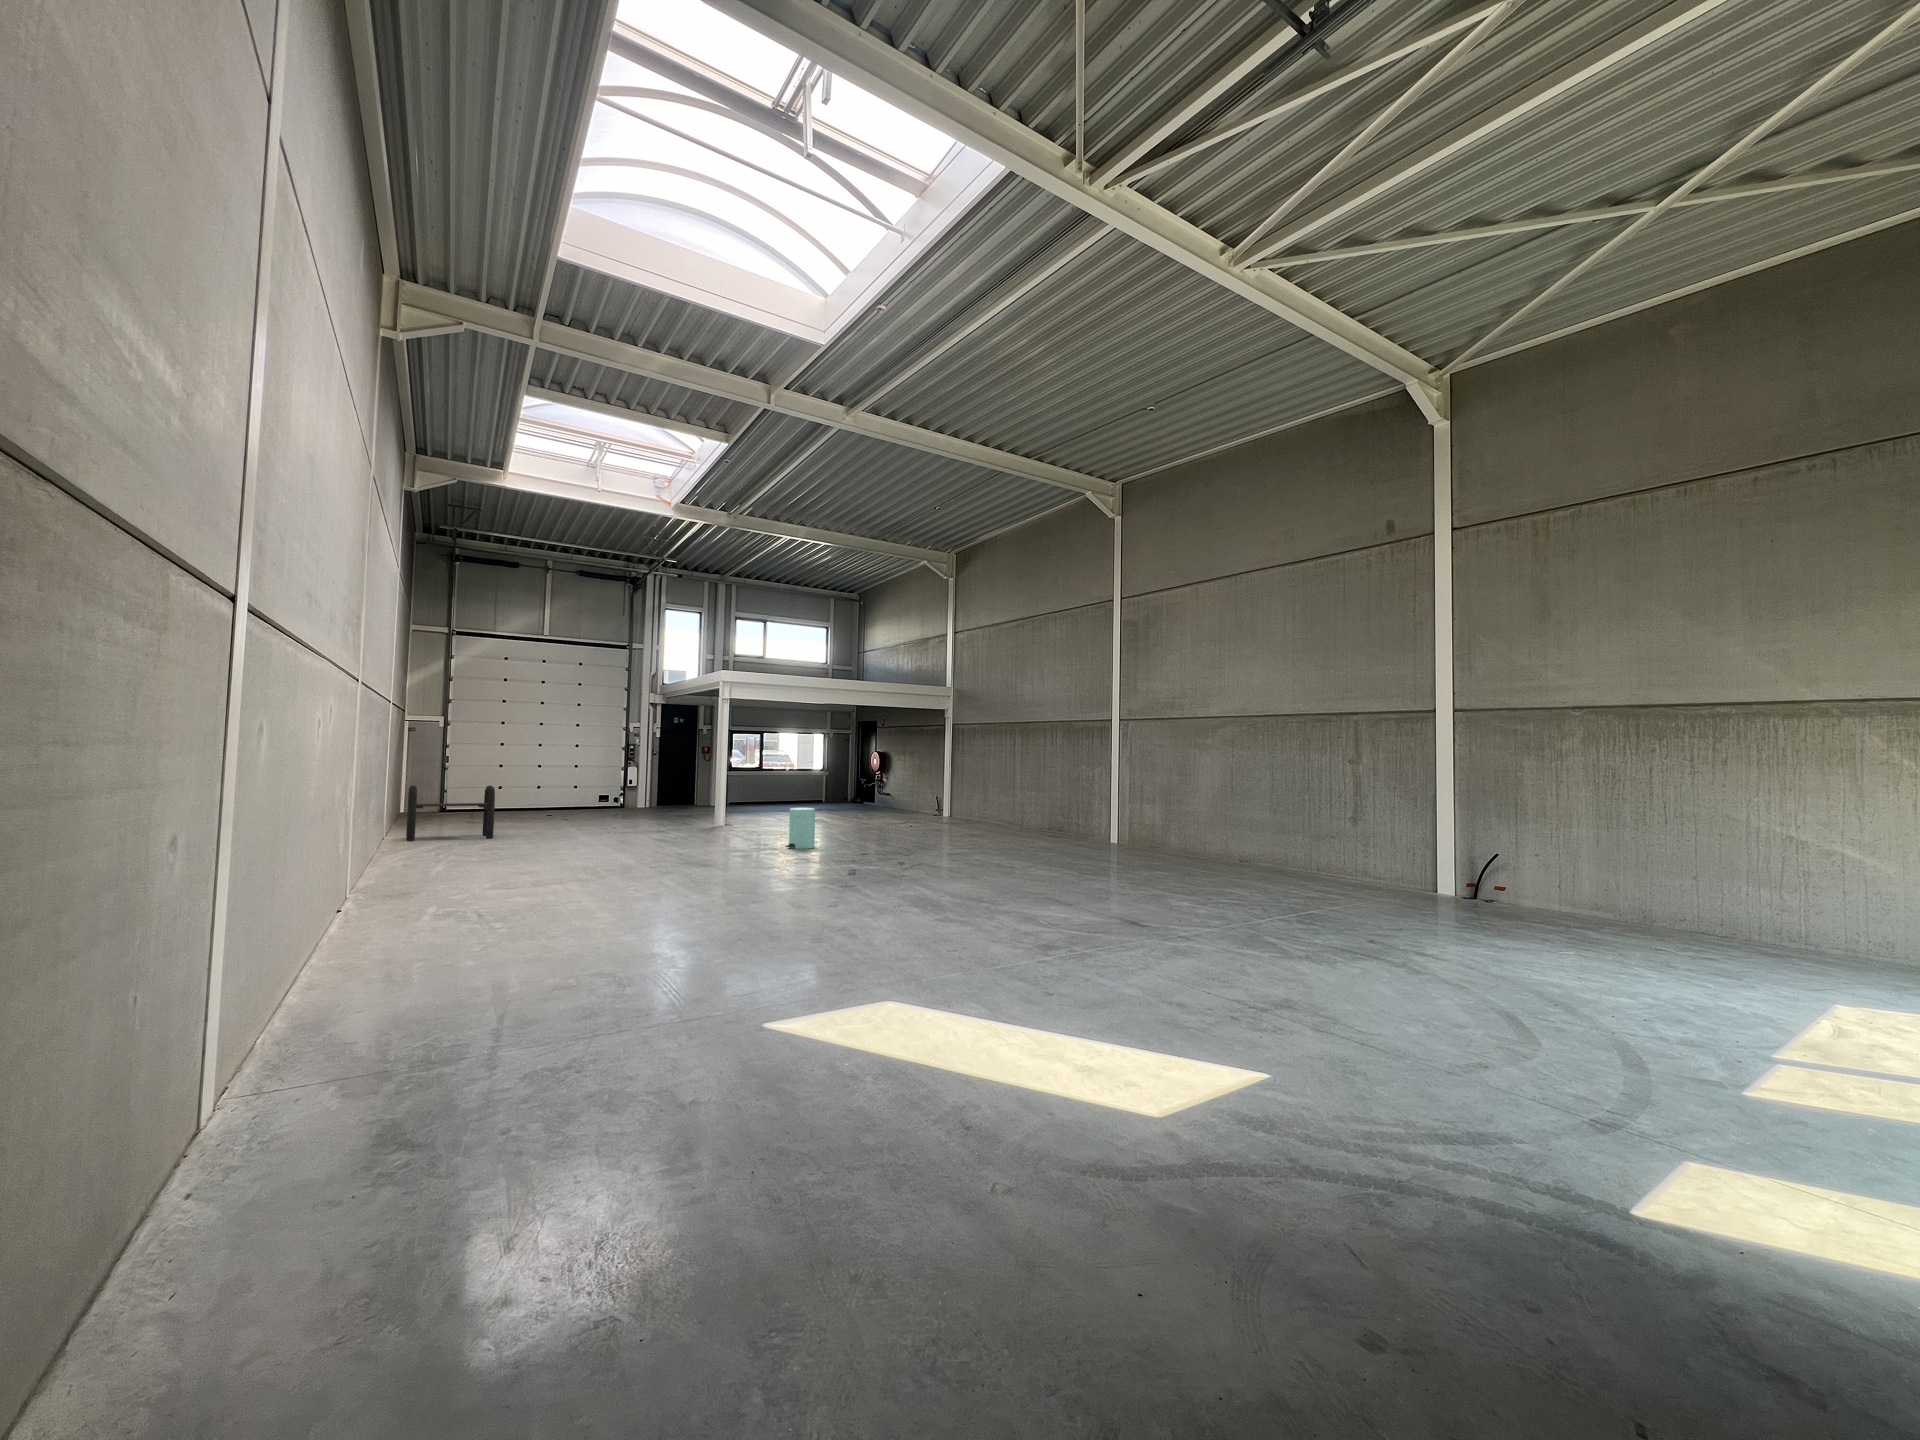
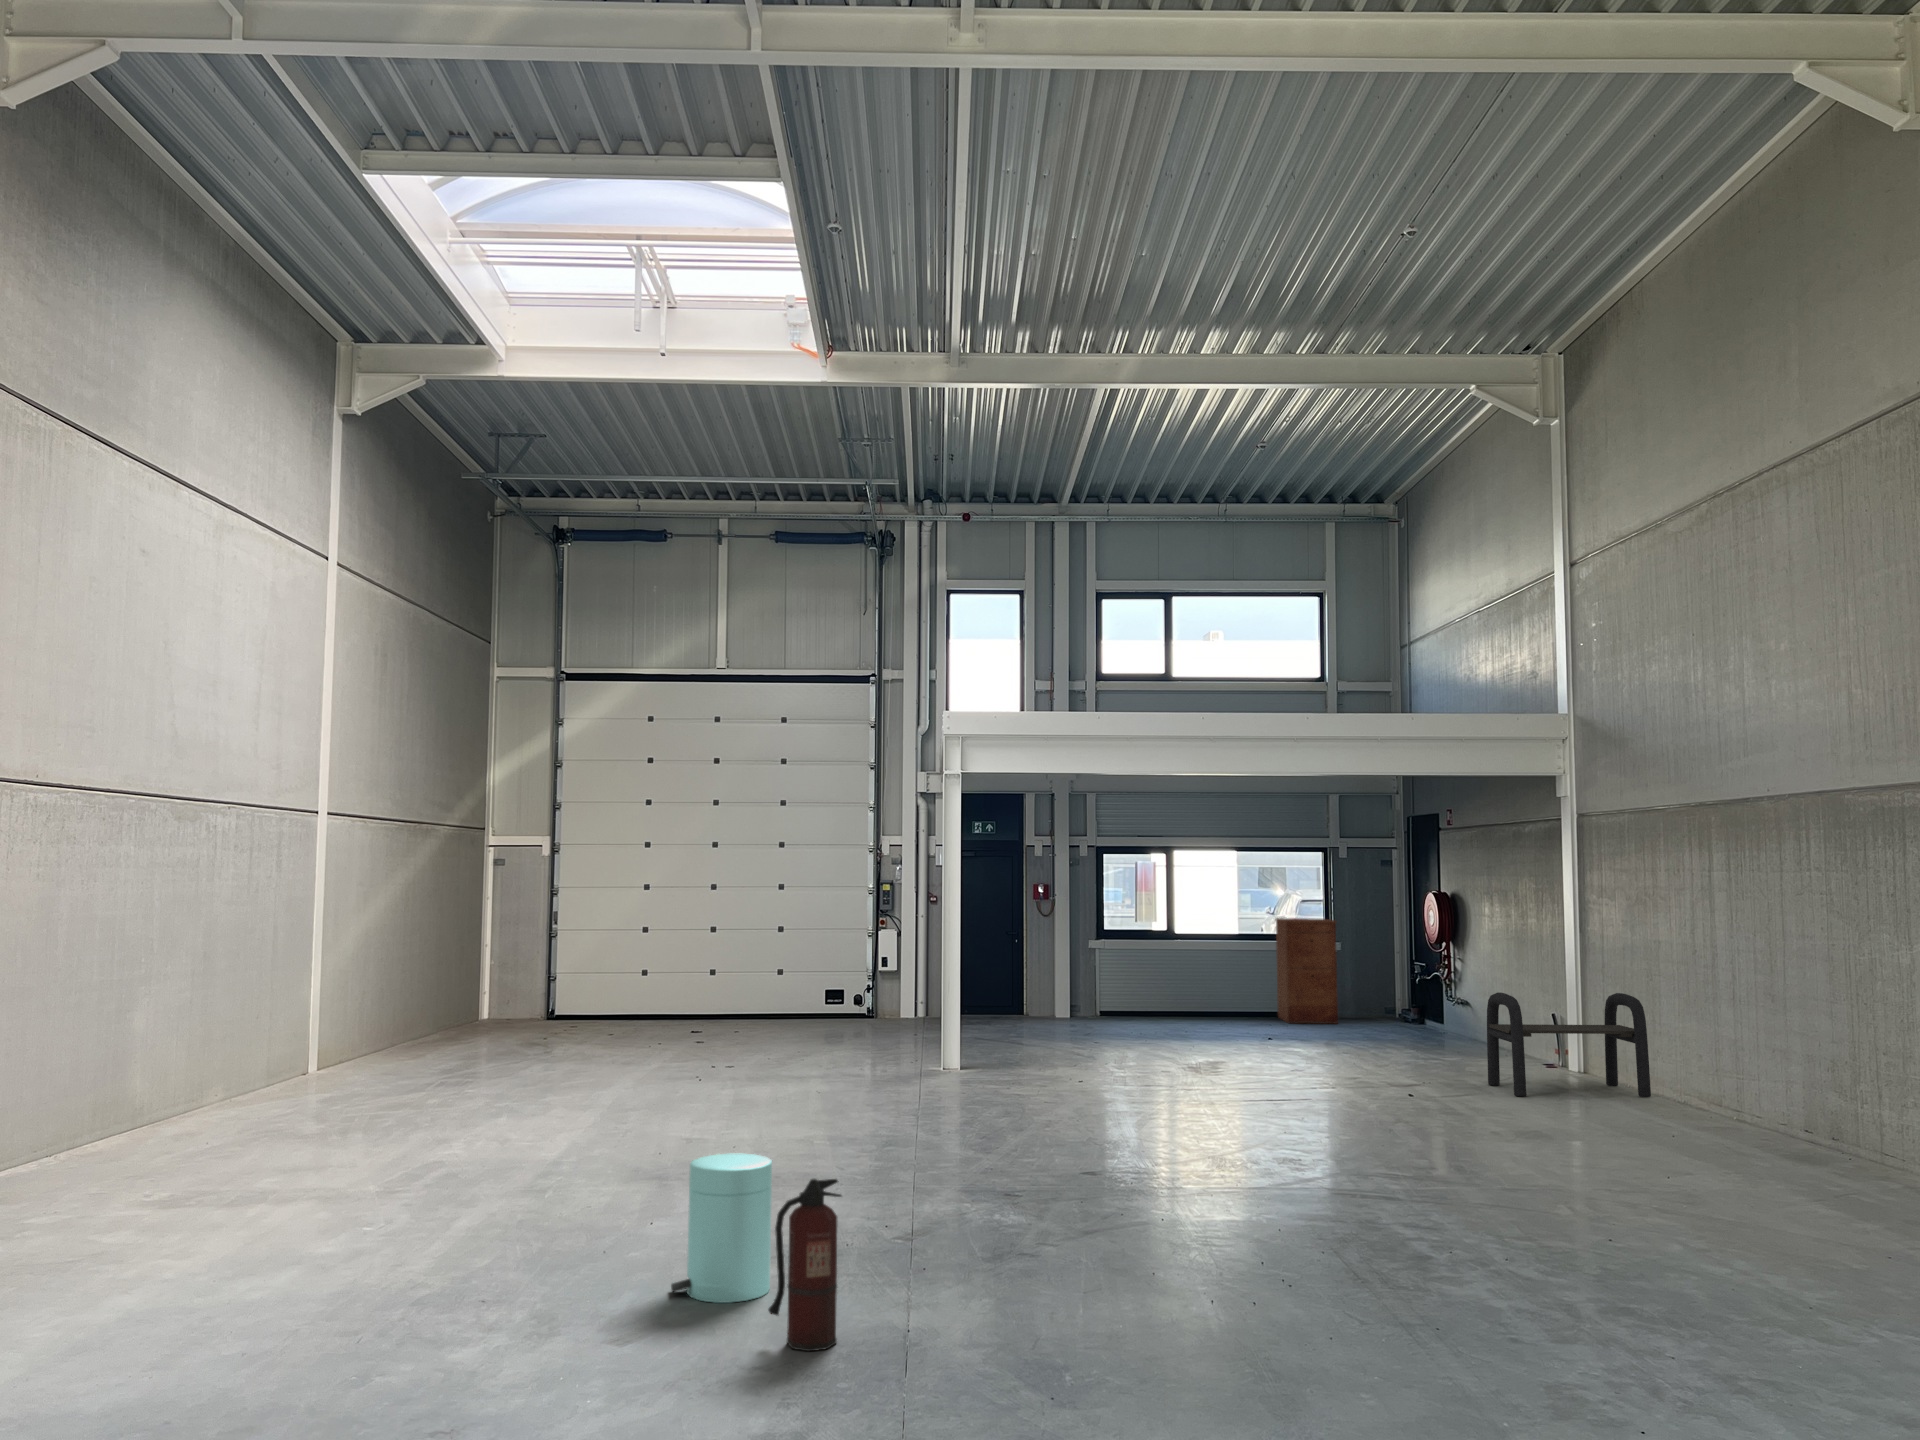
filing cabinet: none [806,765,835,808] -> present [1276,918,1338,1024]
bench: present [406,785,495,841] -> present [1487,992,1651,1097]
fire extinguisher: none [840,805,858,851] -> present [769,1179,841,1351]

